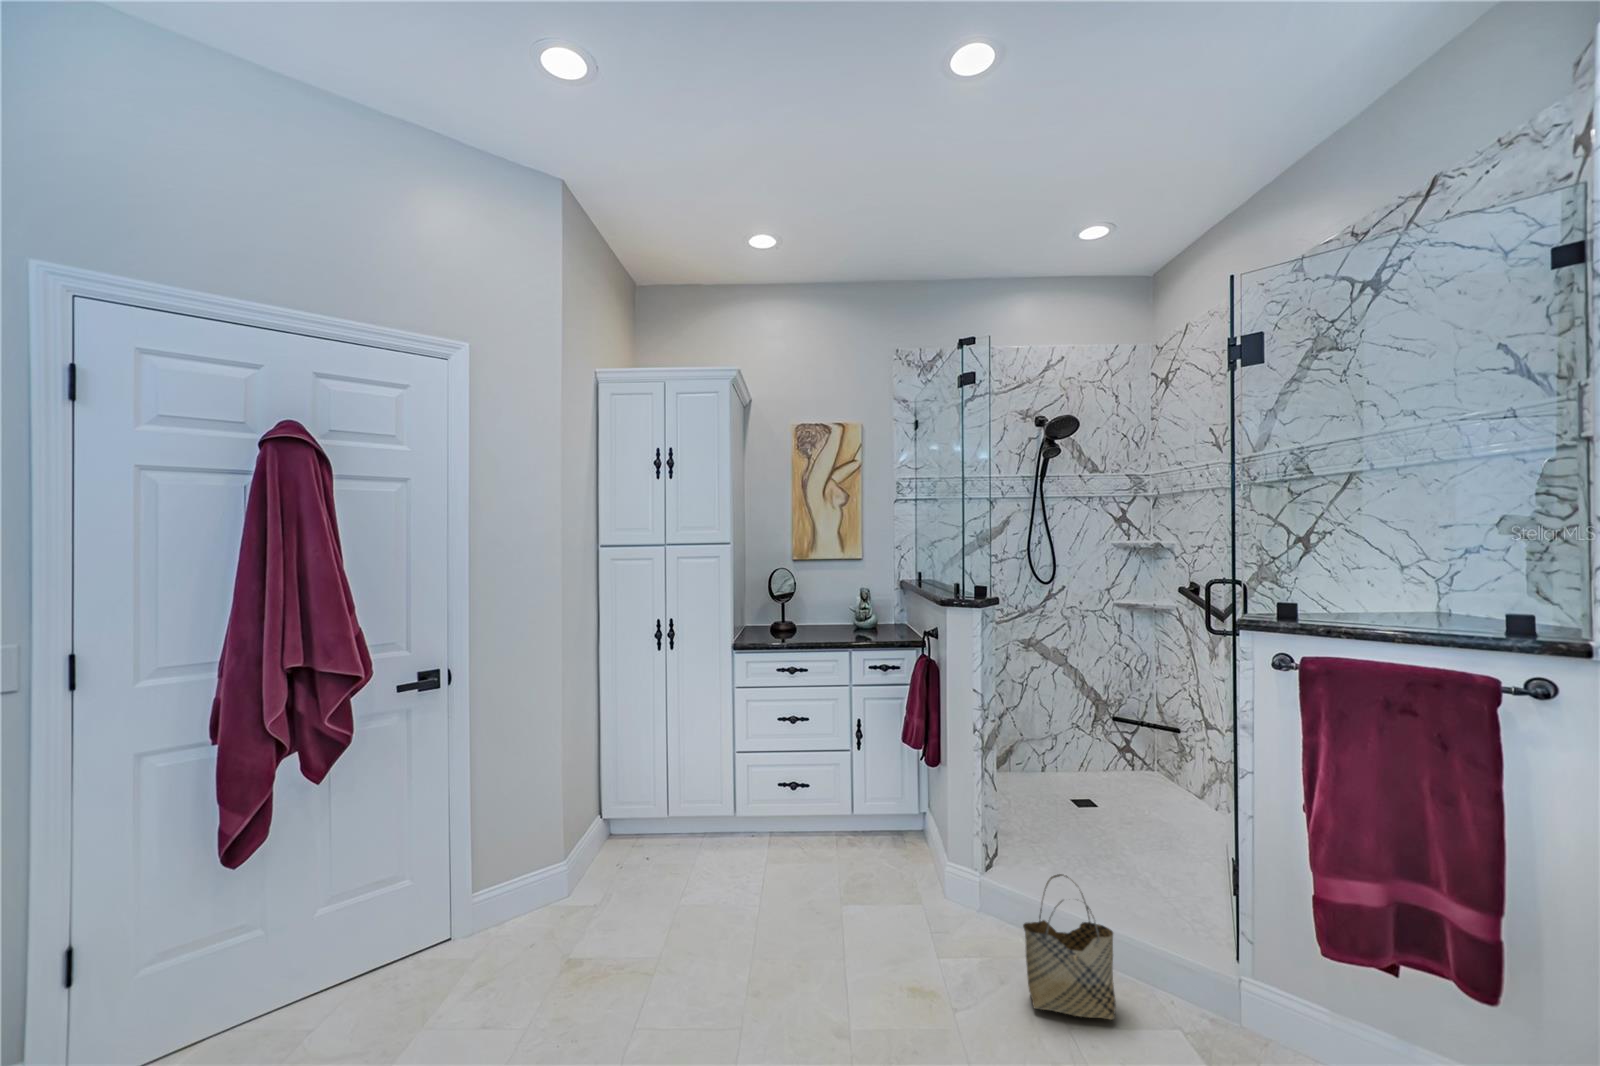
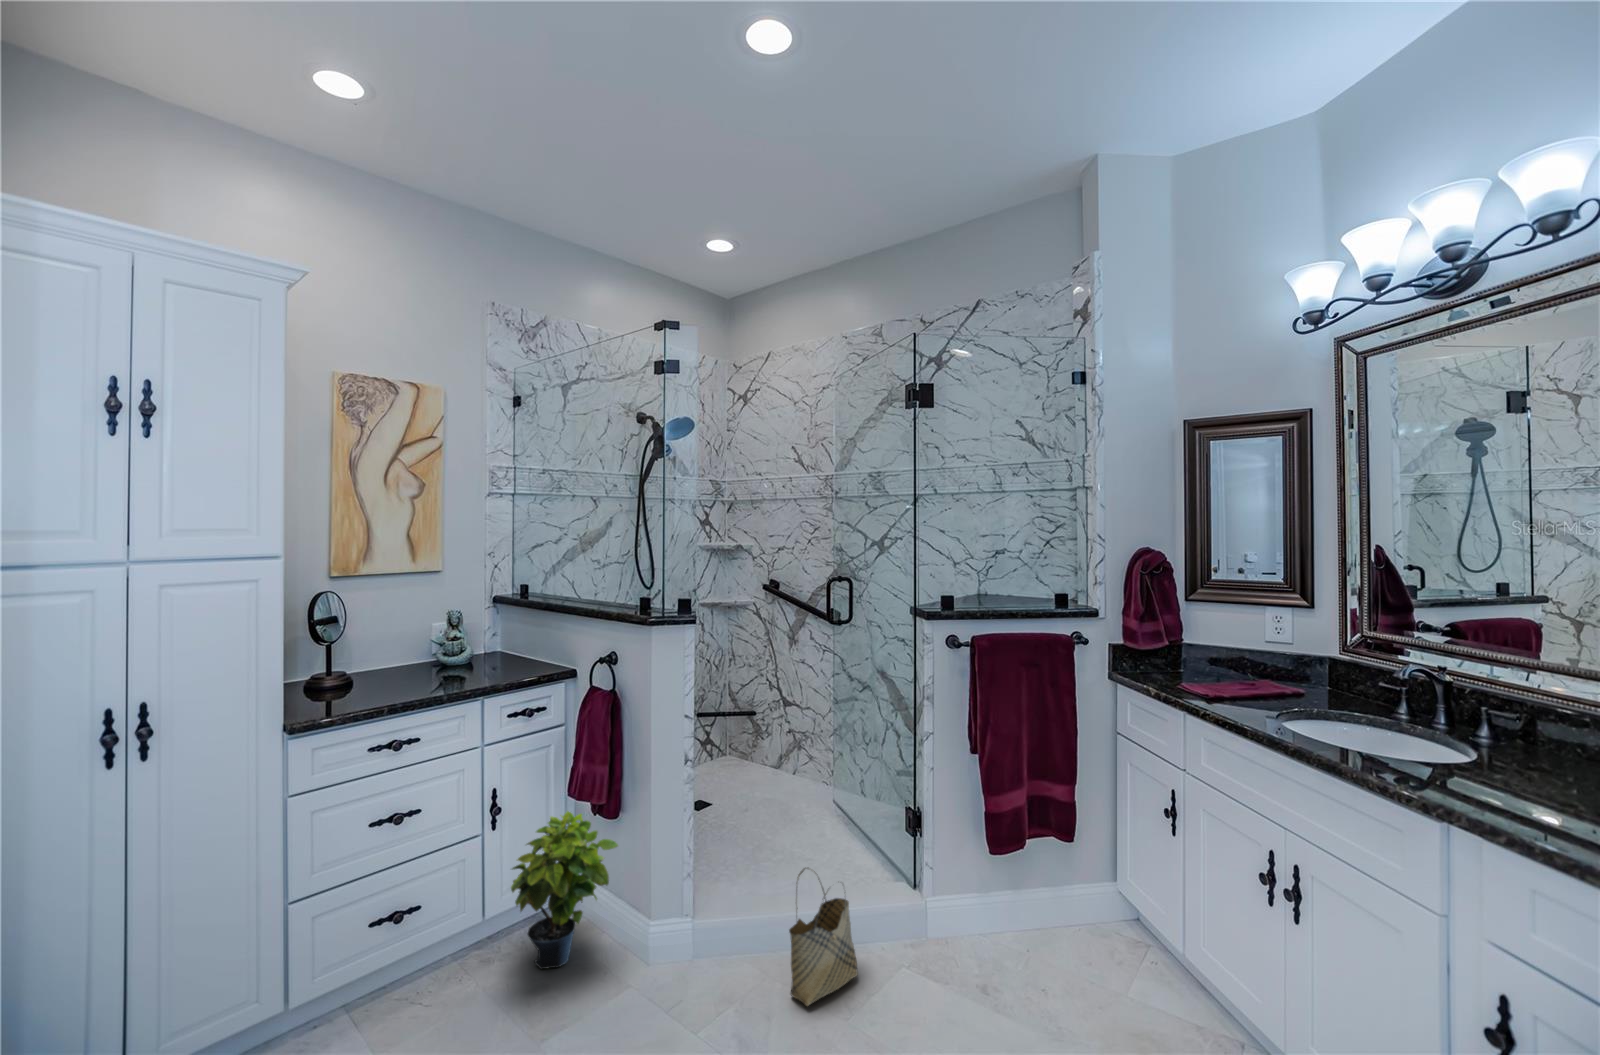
potted plant: none [844,750,924,869] -> present [511,811,618,969]

